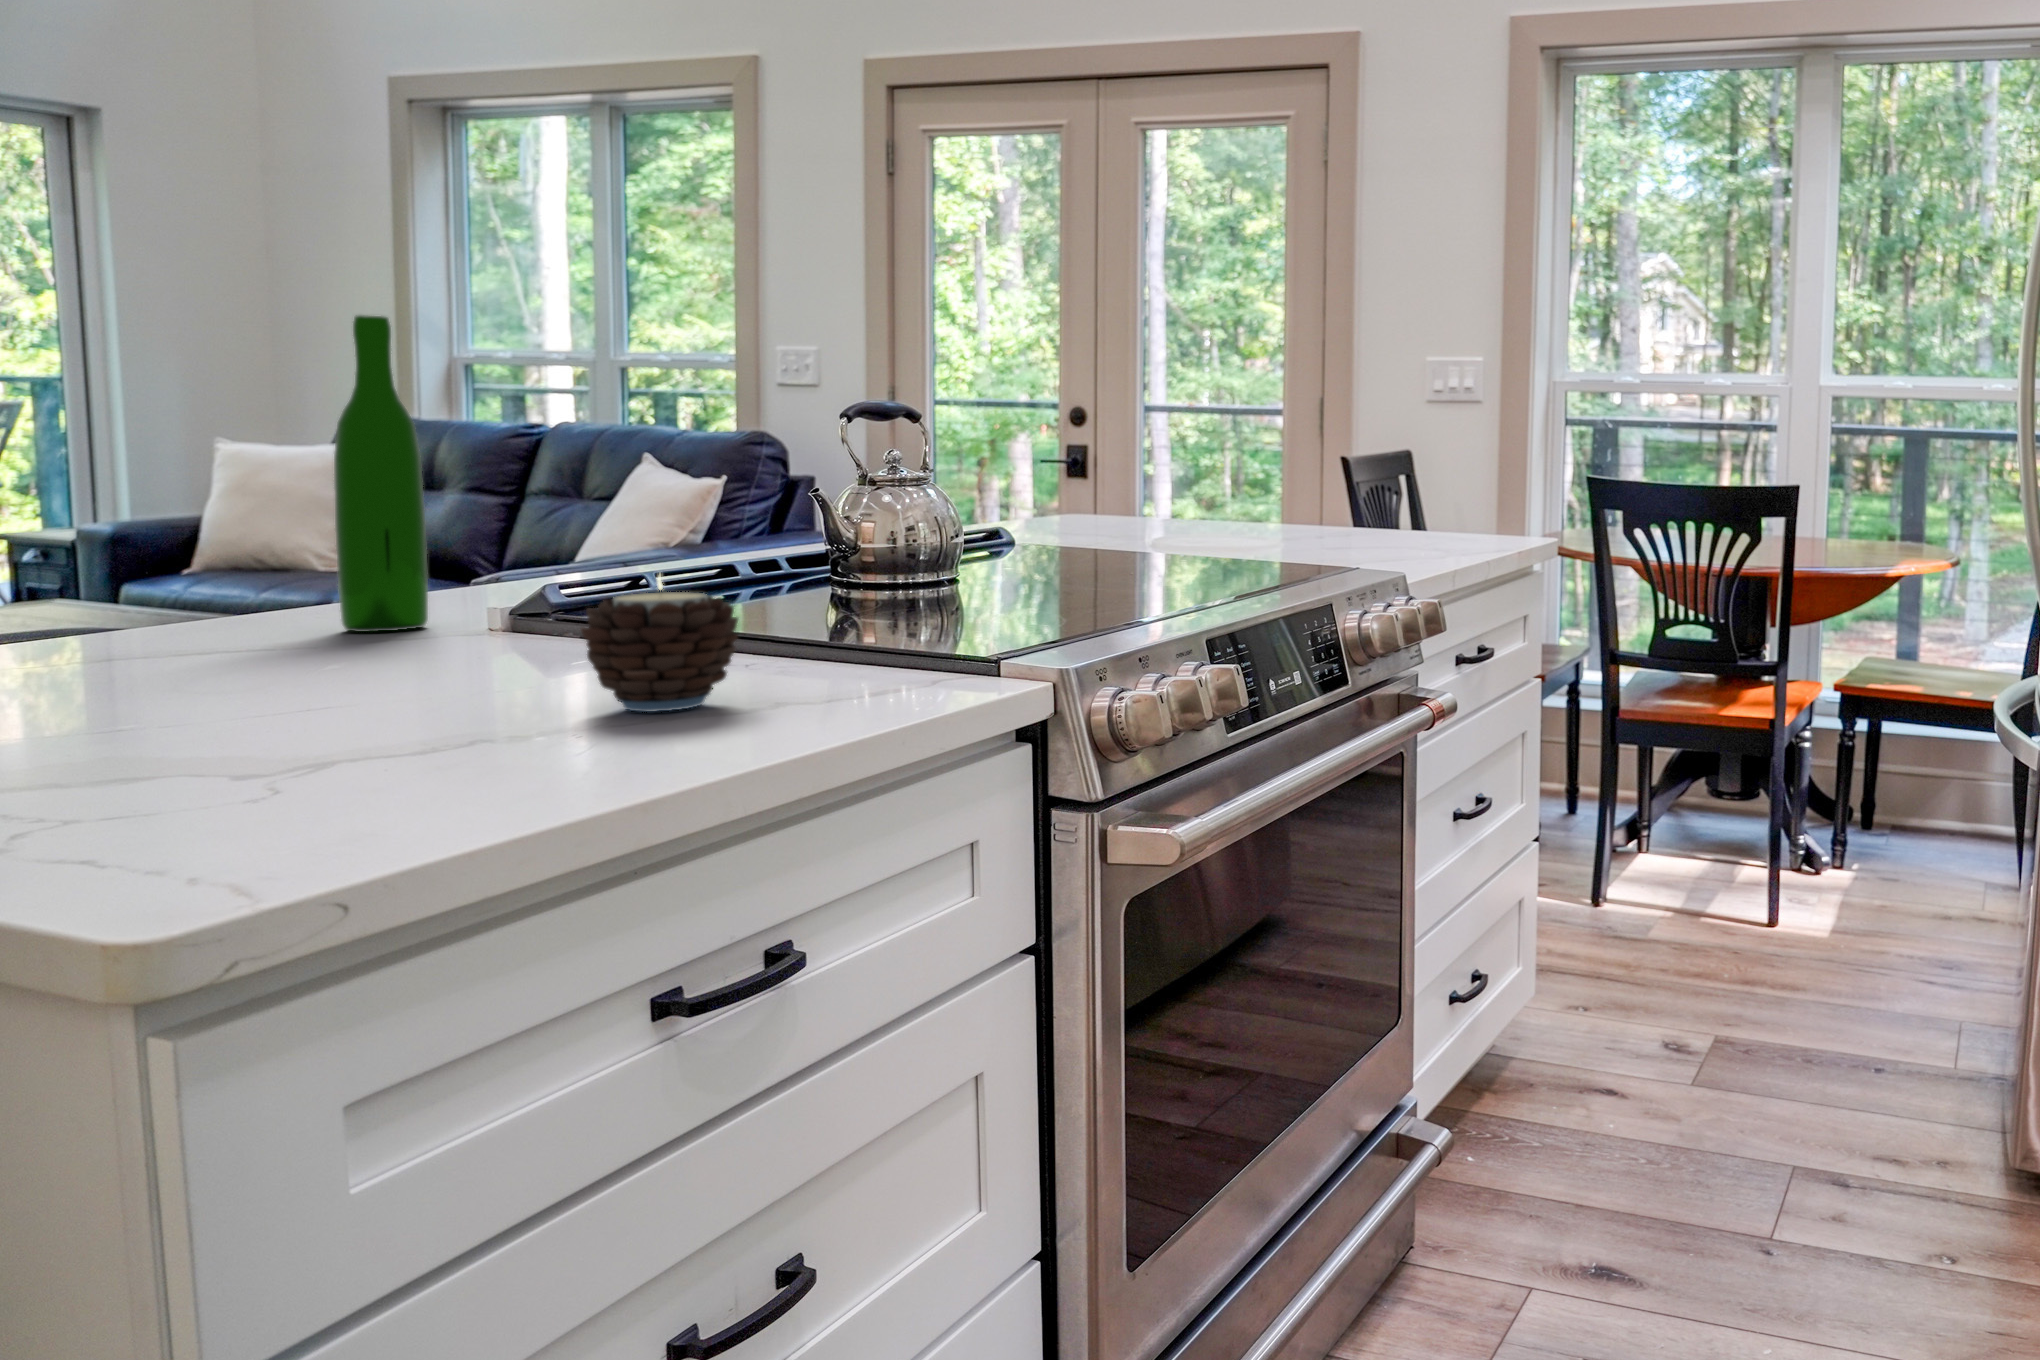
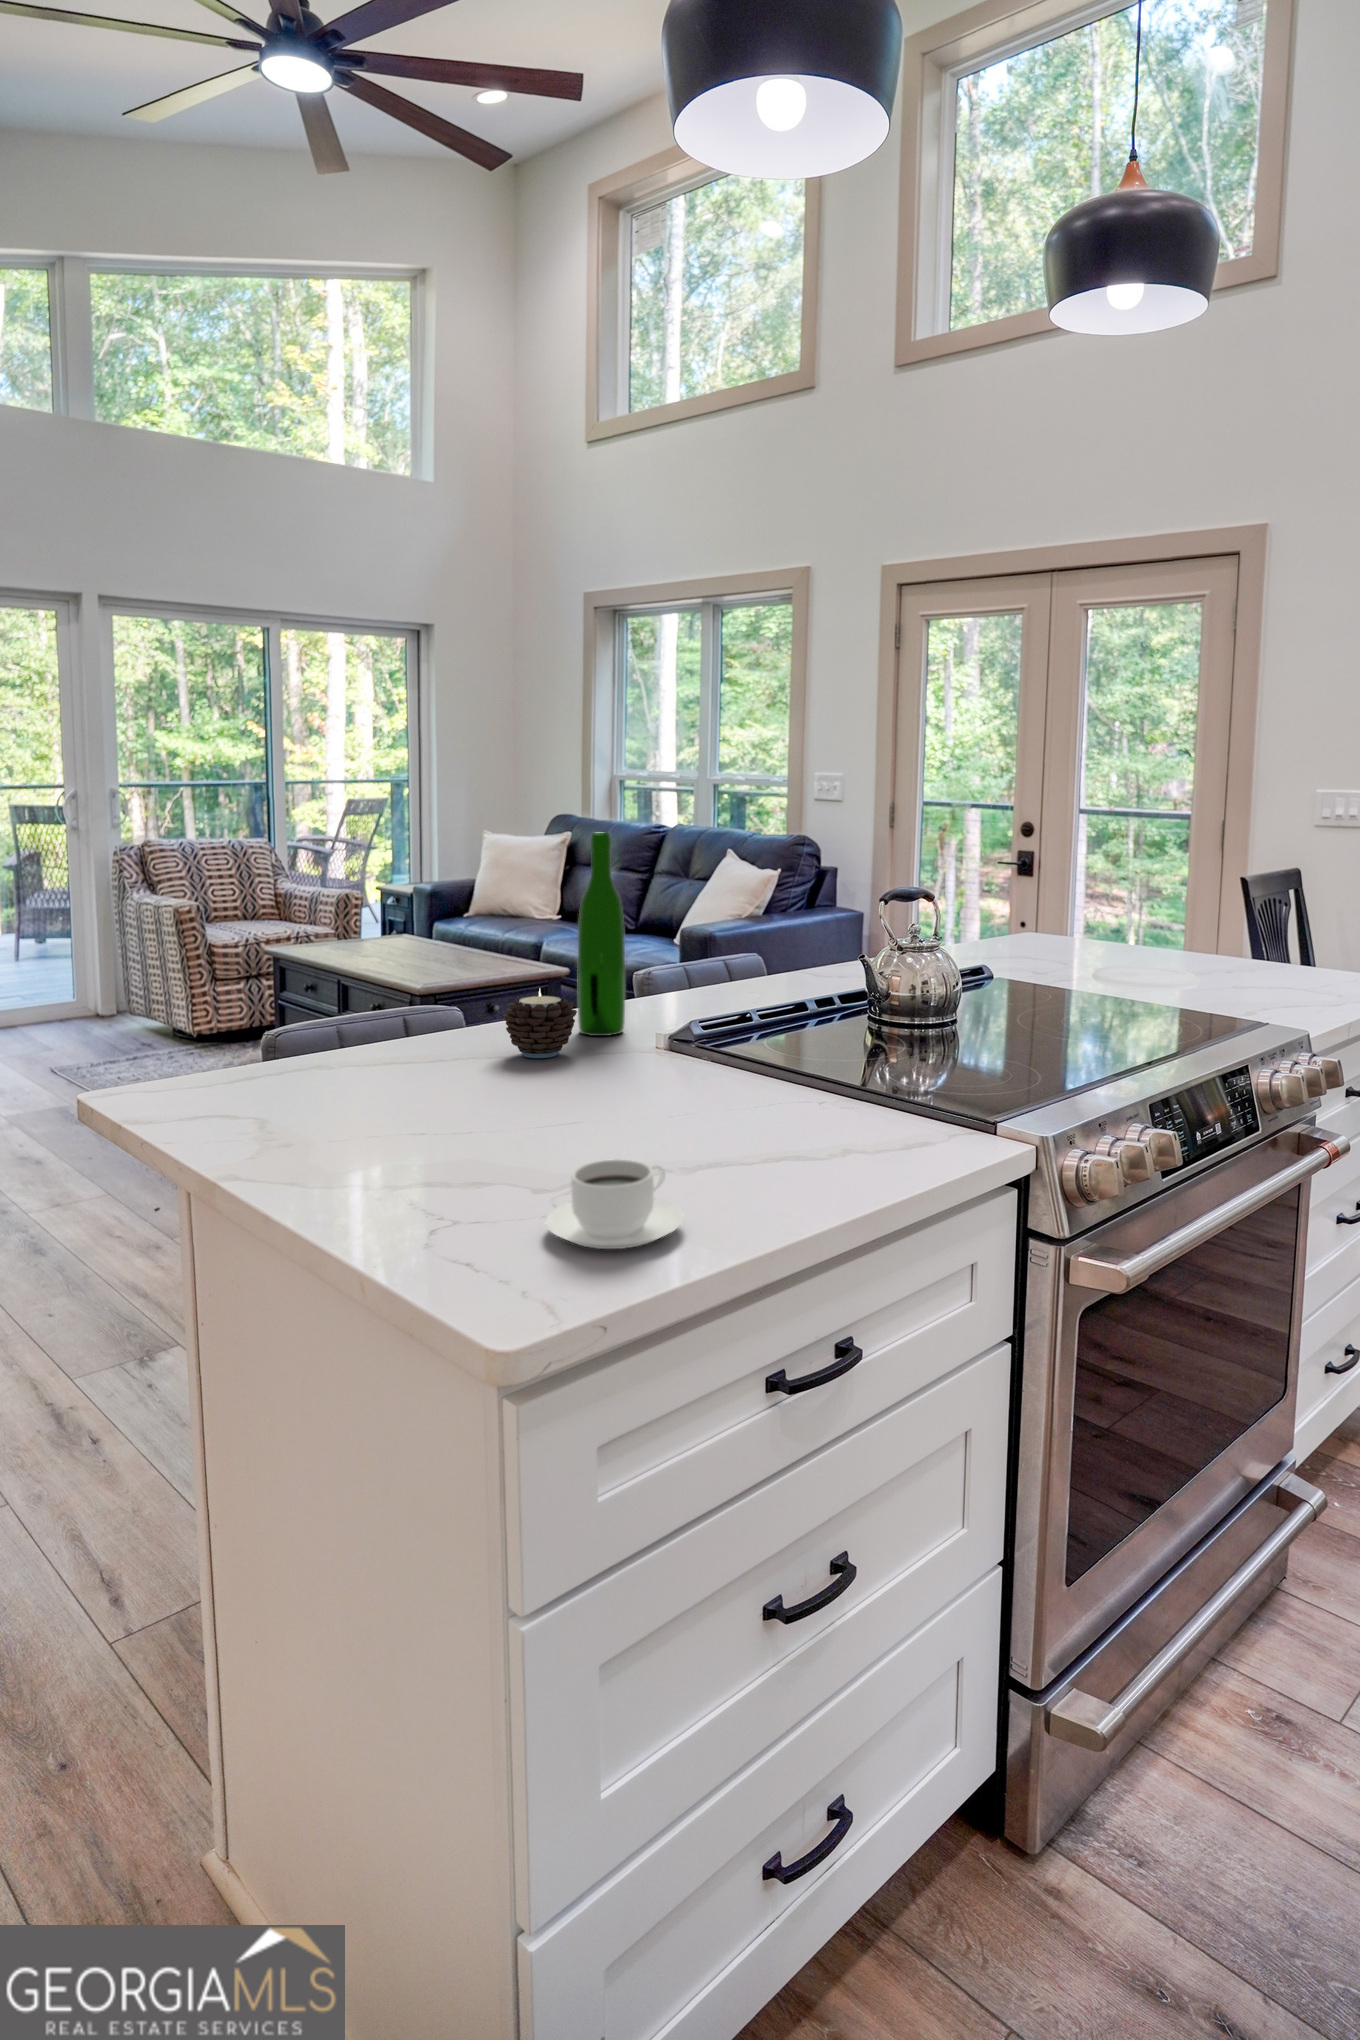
candle: present [581,576,738,712] -> present [503,989,577,1058]
coffee cup: none [206,671,476,790] -> present [545,1159,684,1249]

